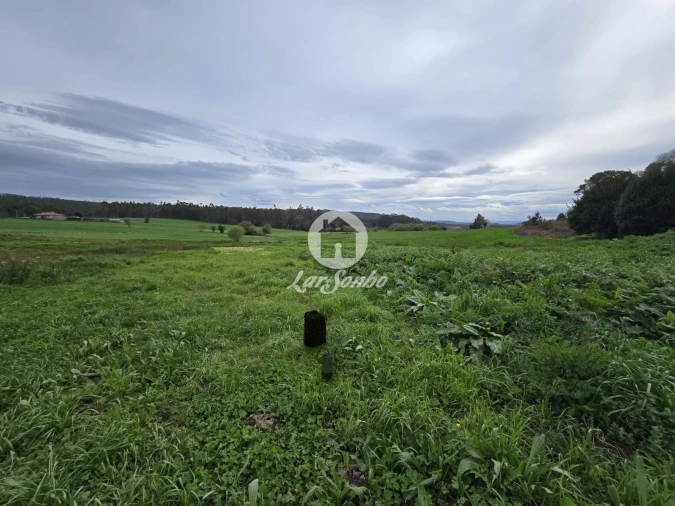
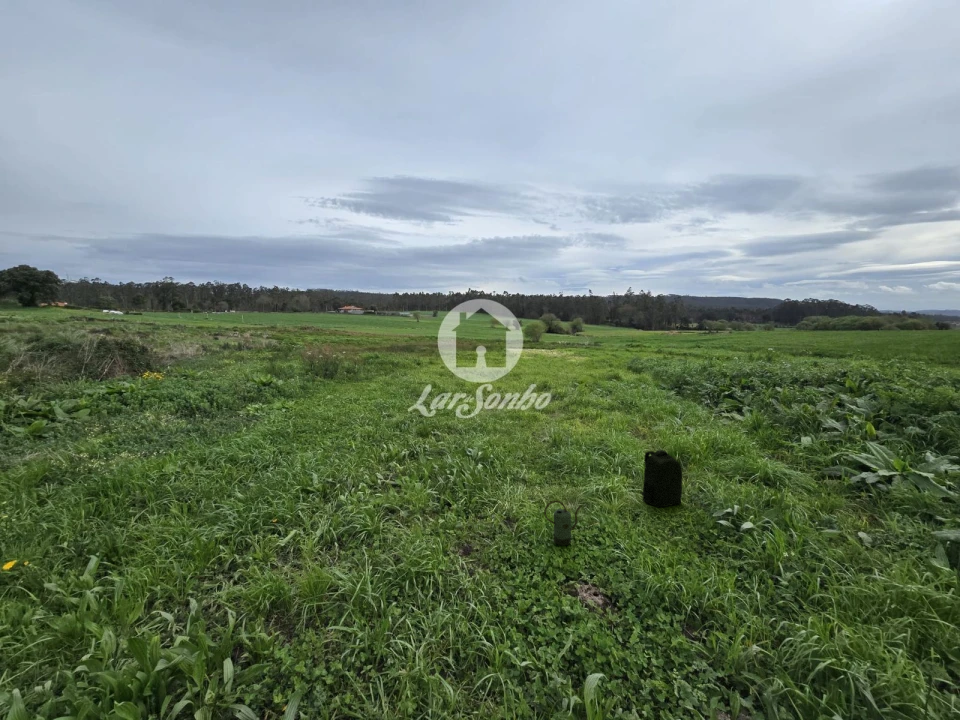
watering can: present [316,348,337,377] -> present [544,500,581,545]

